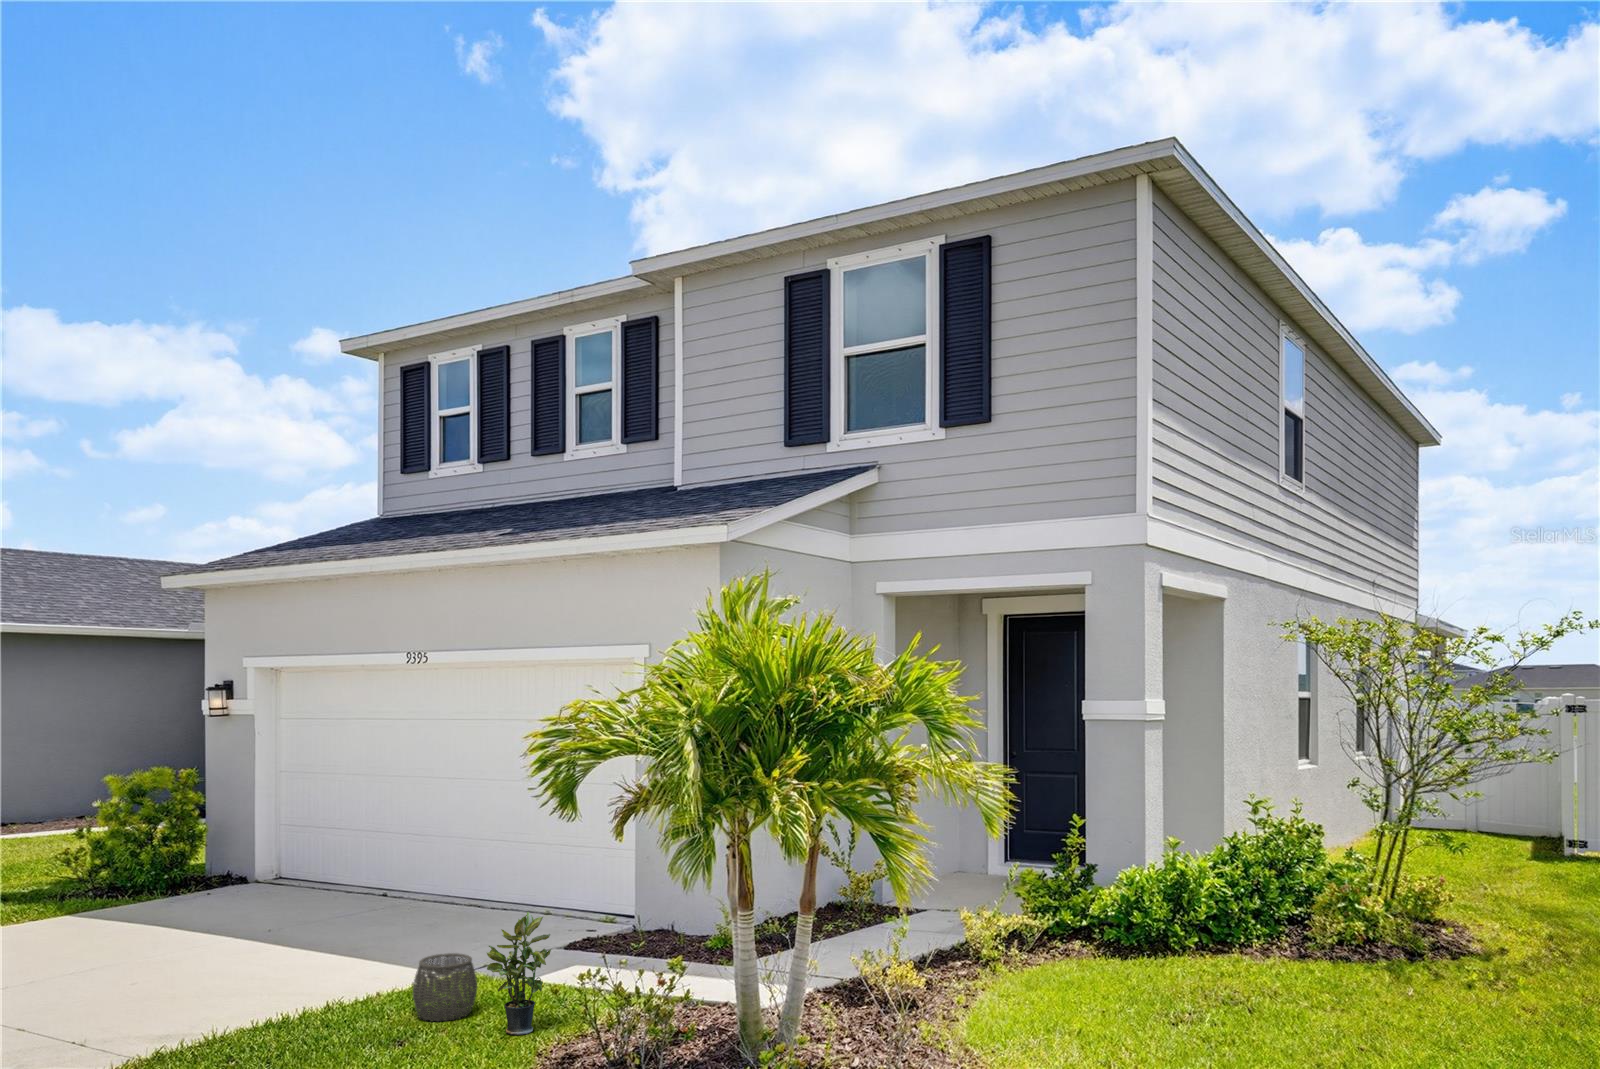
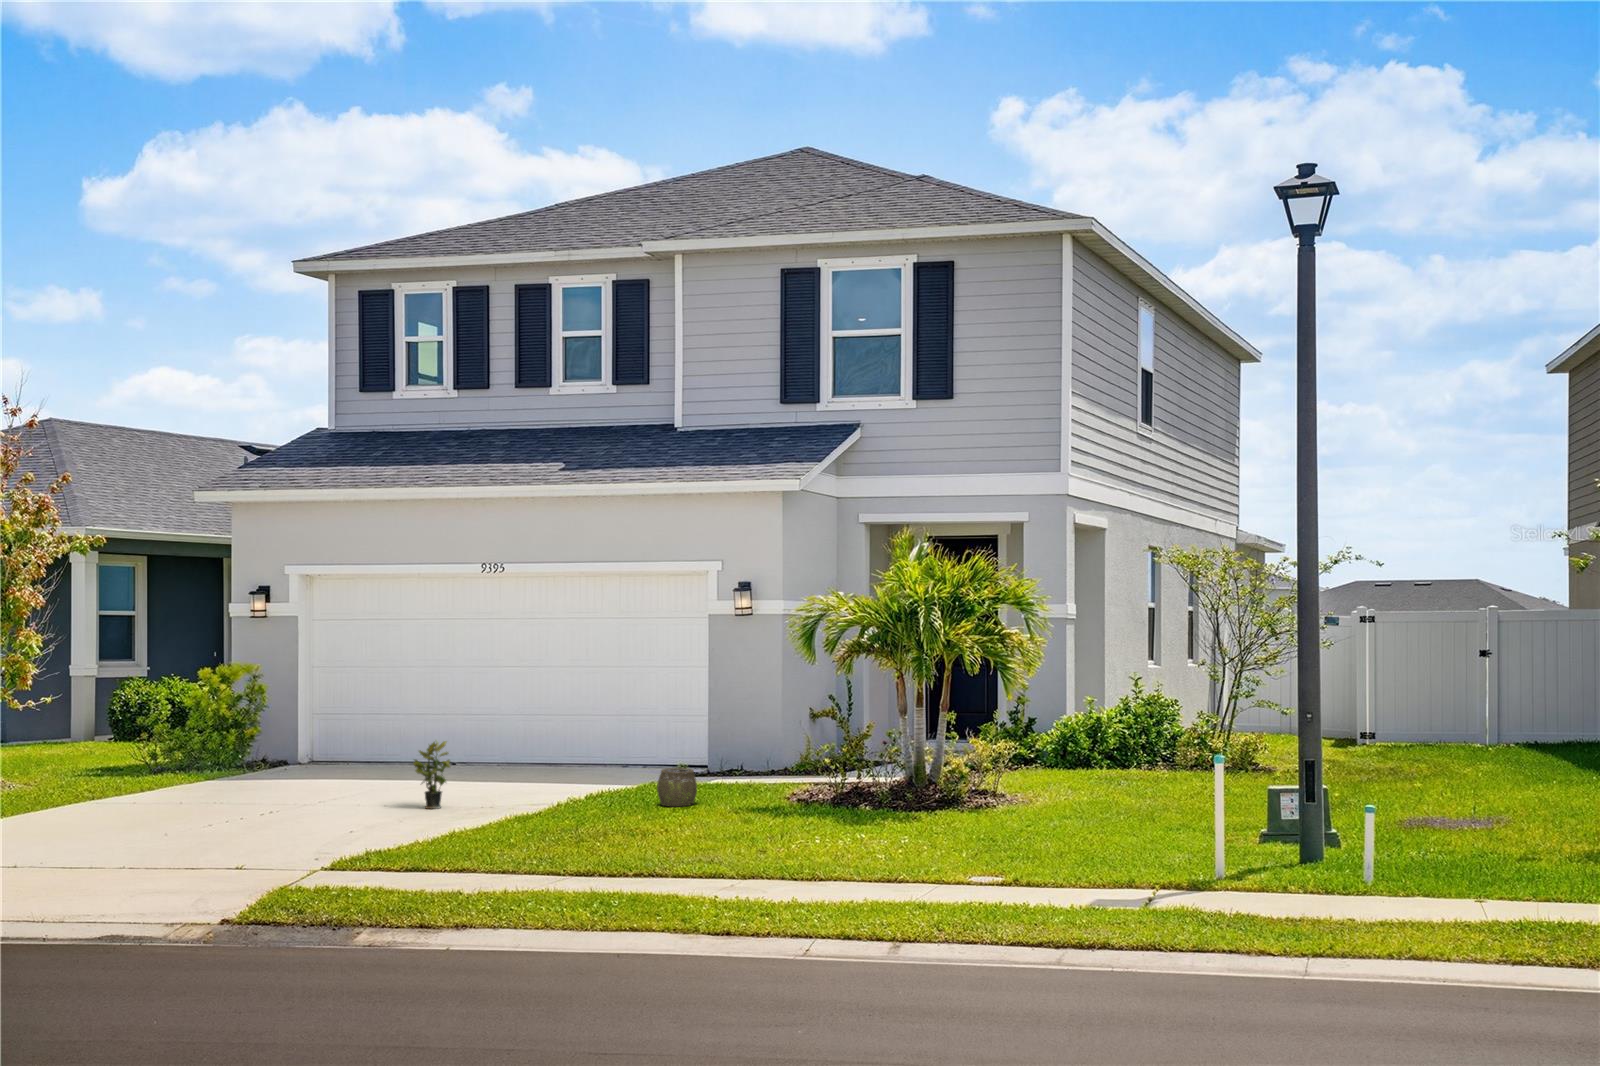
potted plant: present [487,912,551,1036] -> present [413,741,450,809]

